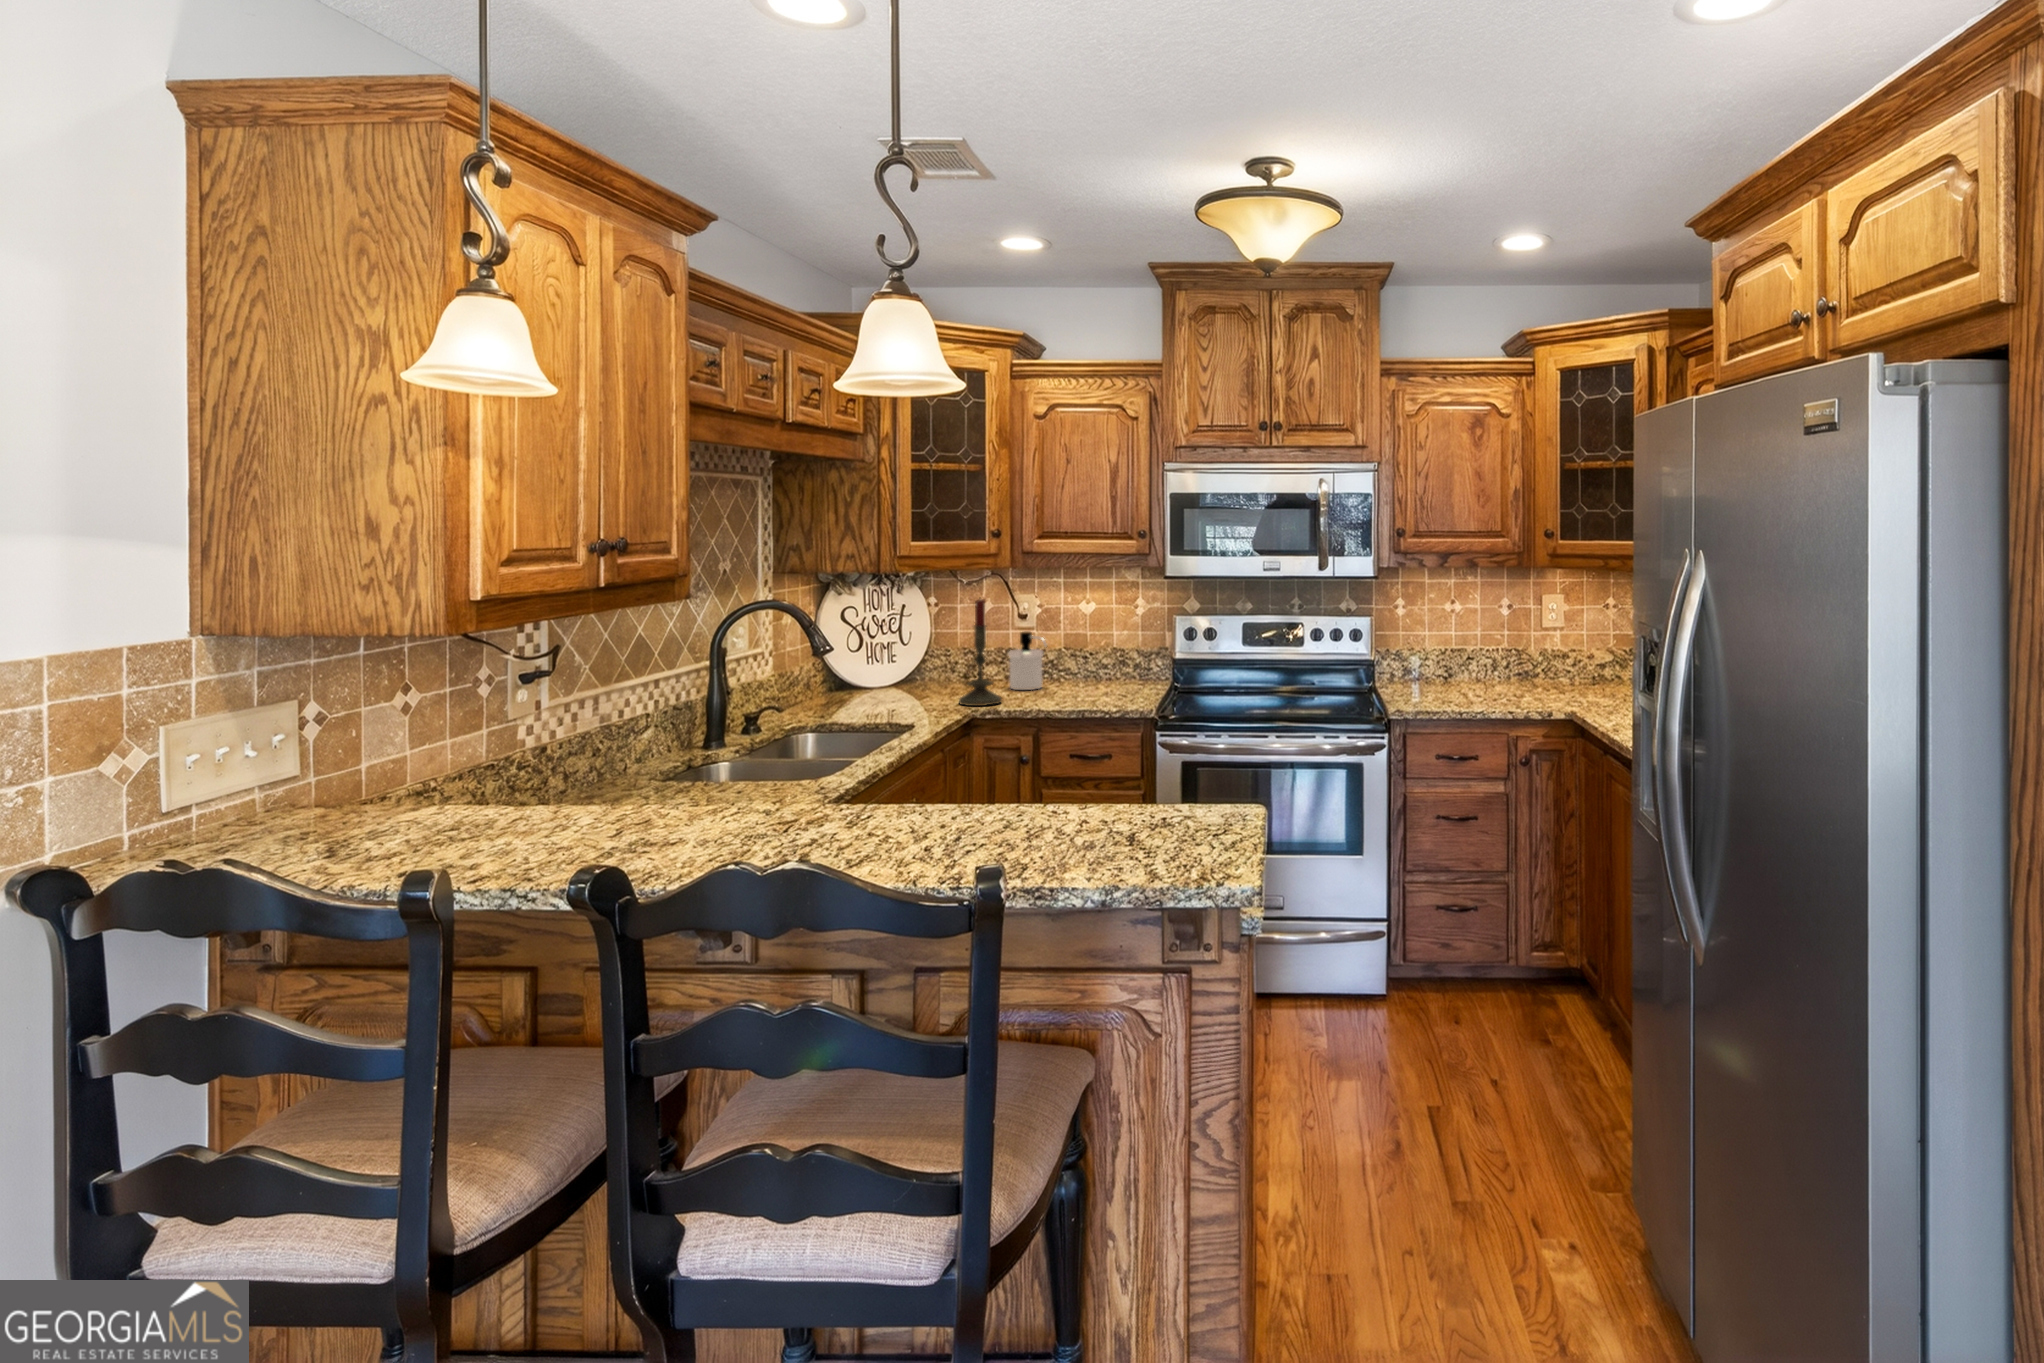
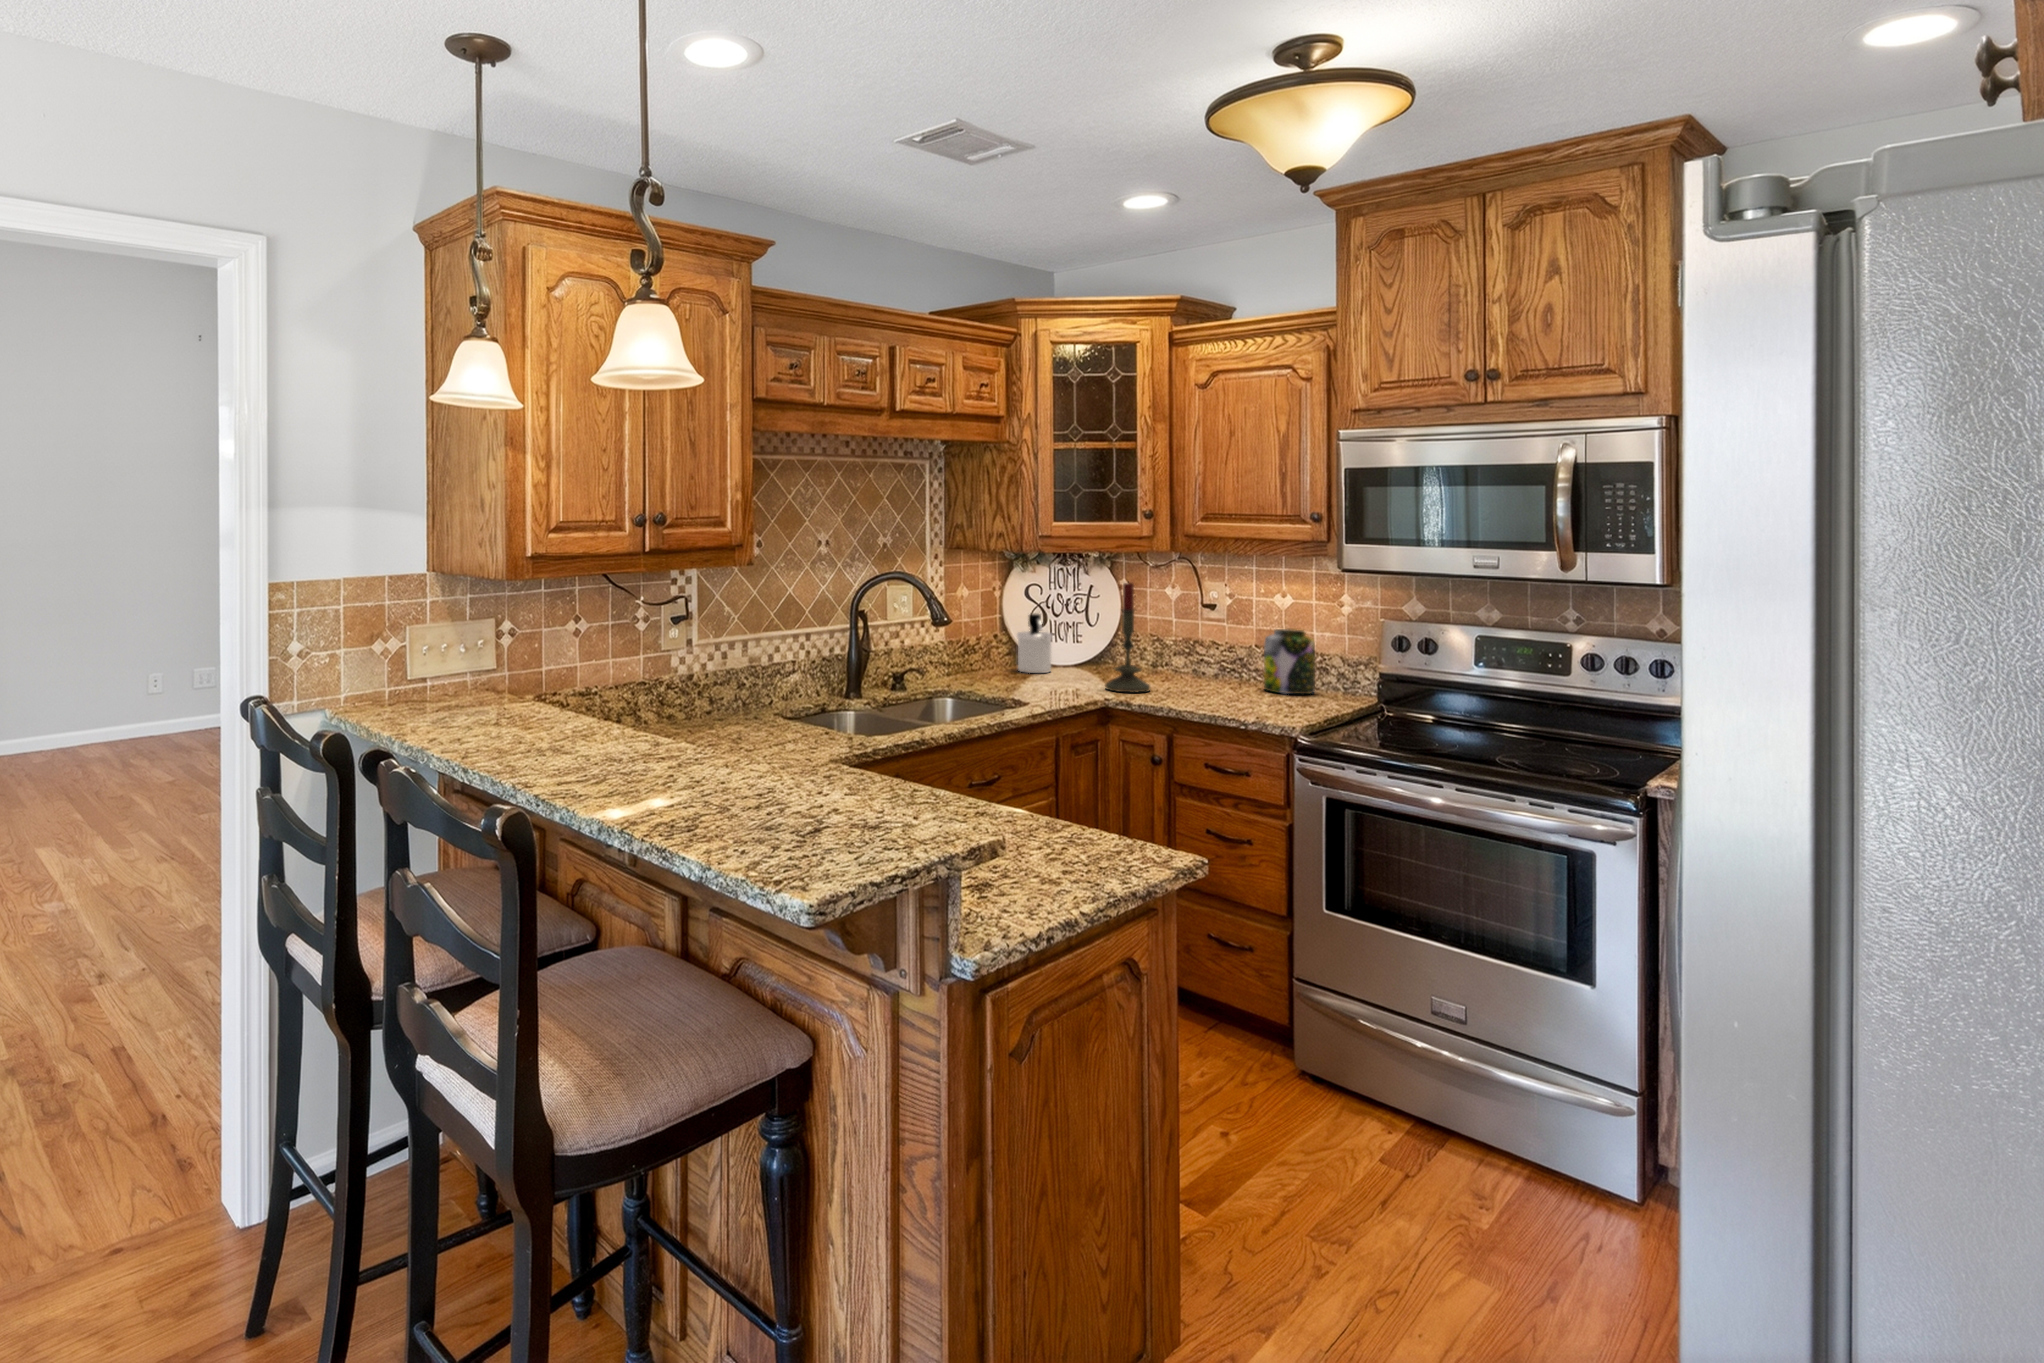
soap dispenser: present [1009,632,1047,690] -> present [1017,614,1053,673]
jar: none [1084,634,1126,690] -> present [1264,629,1315,694]

